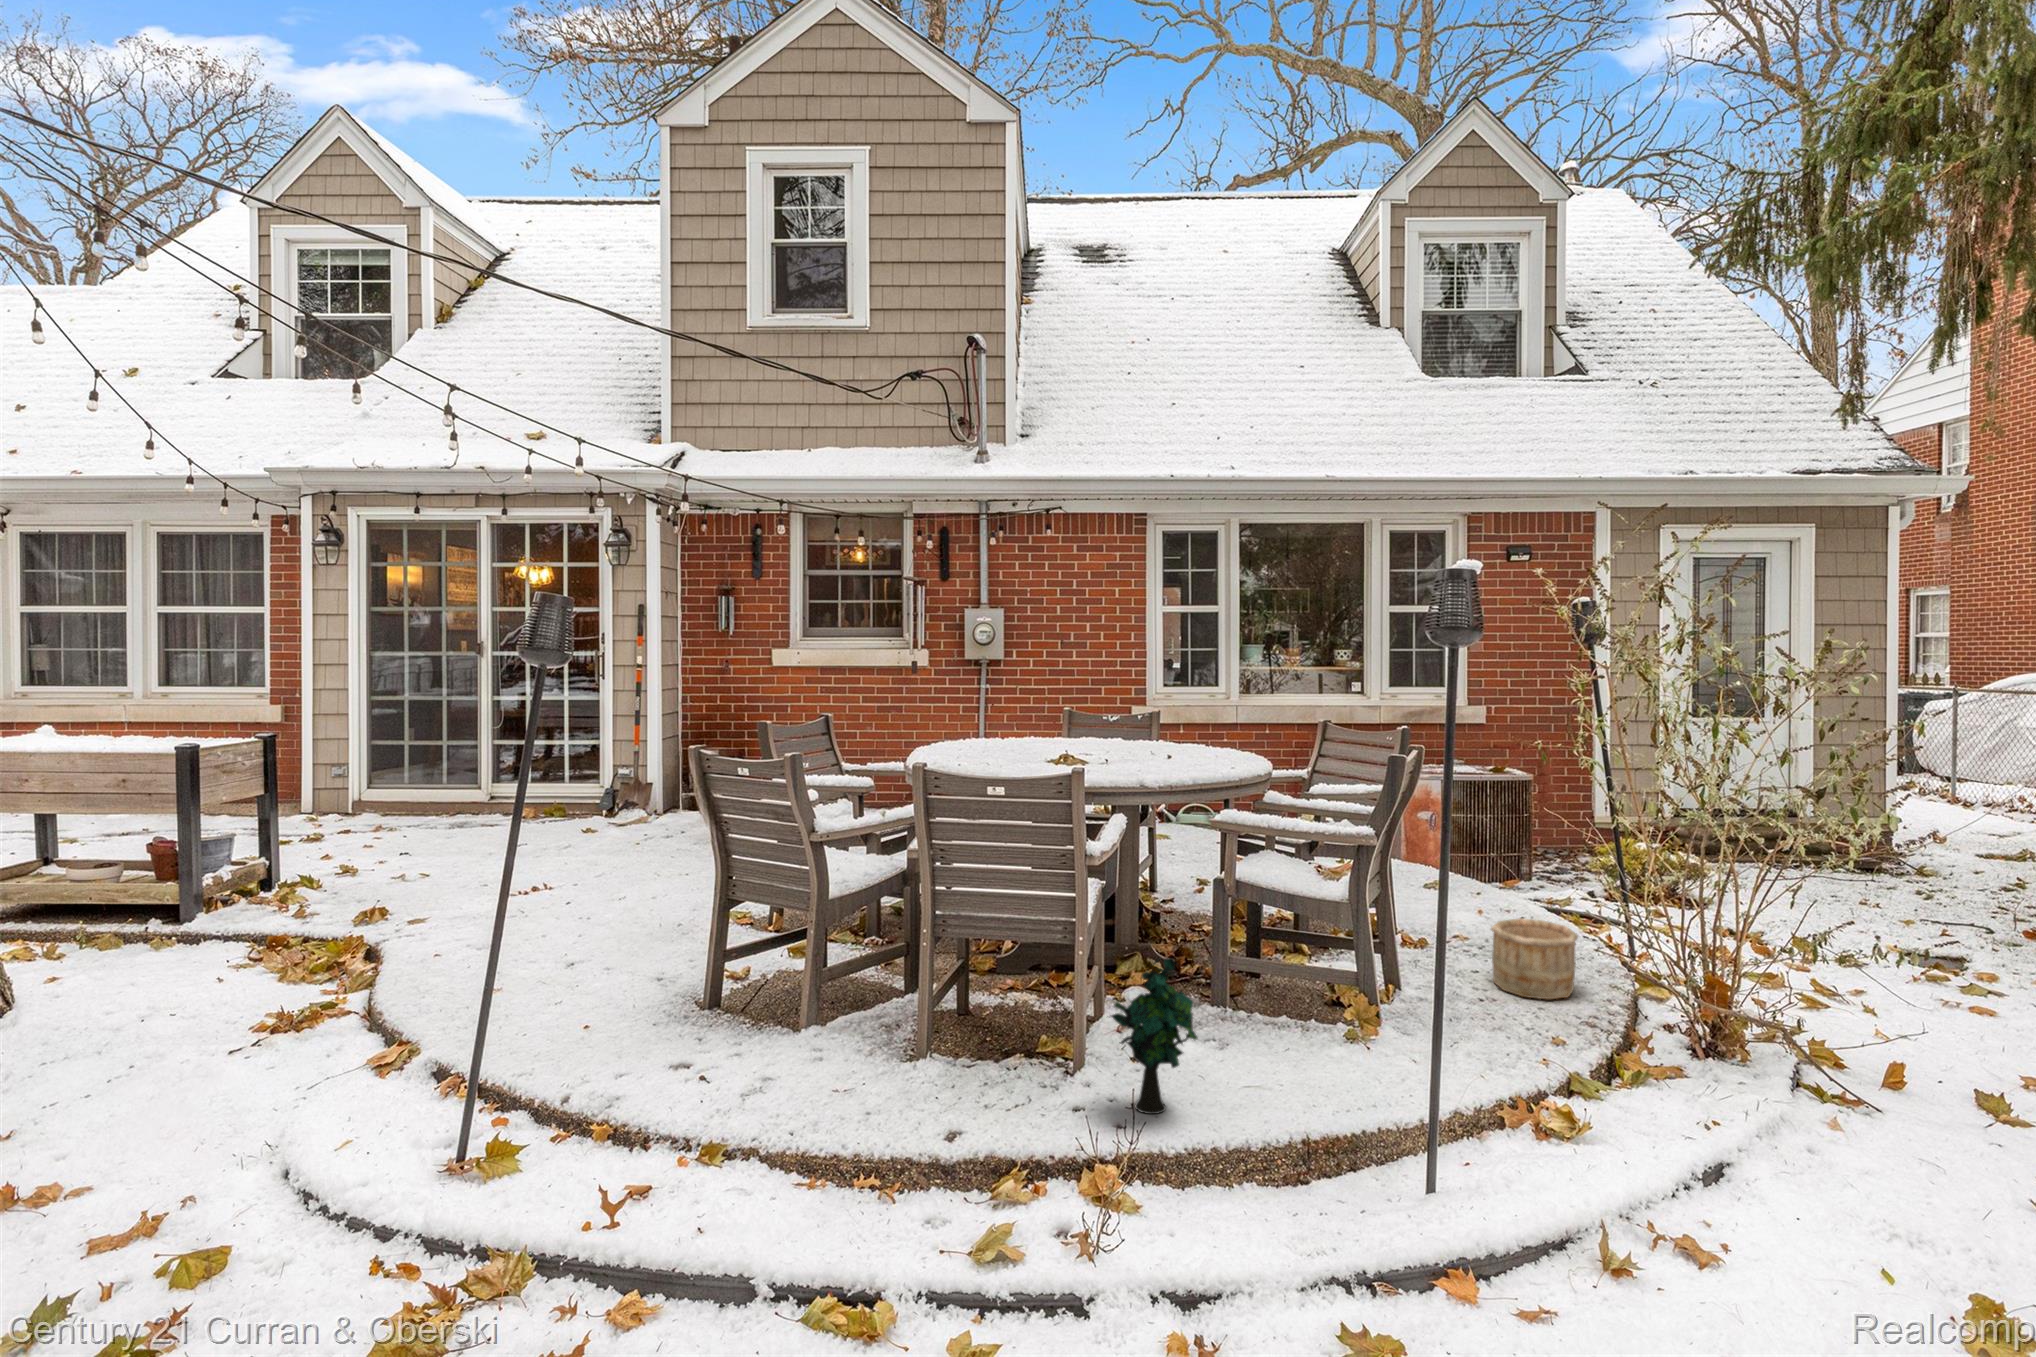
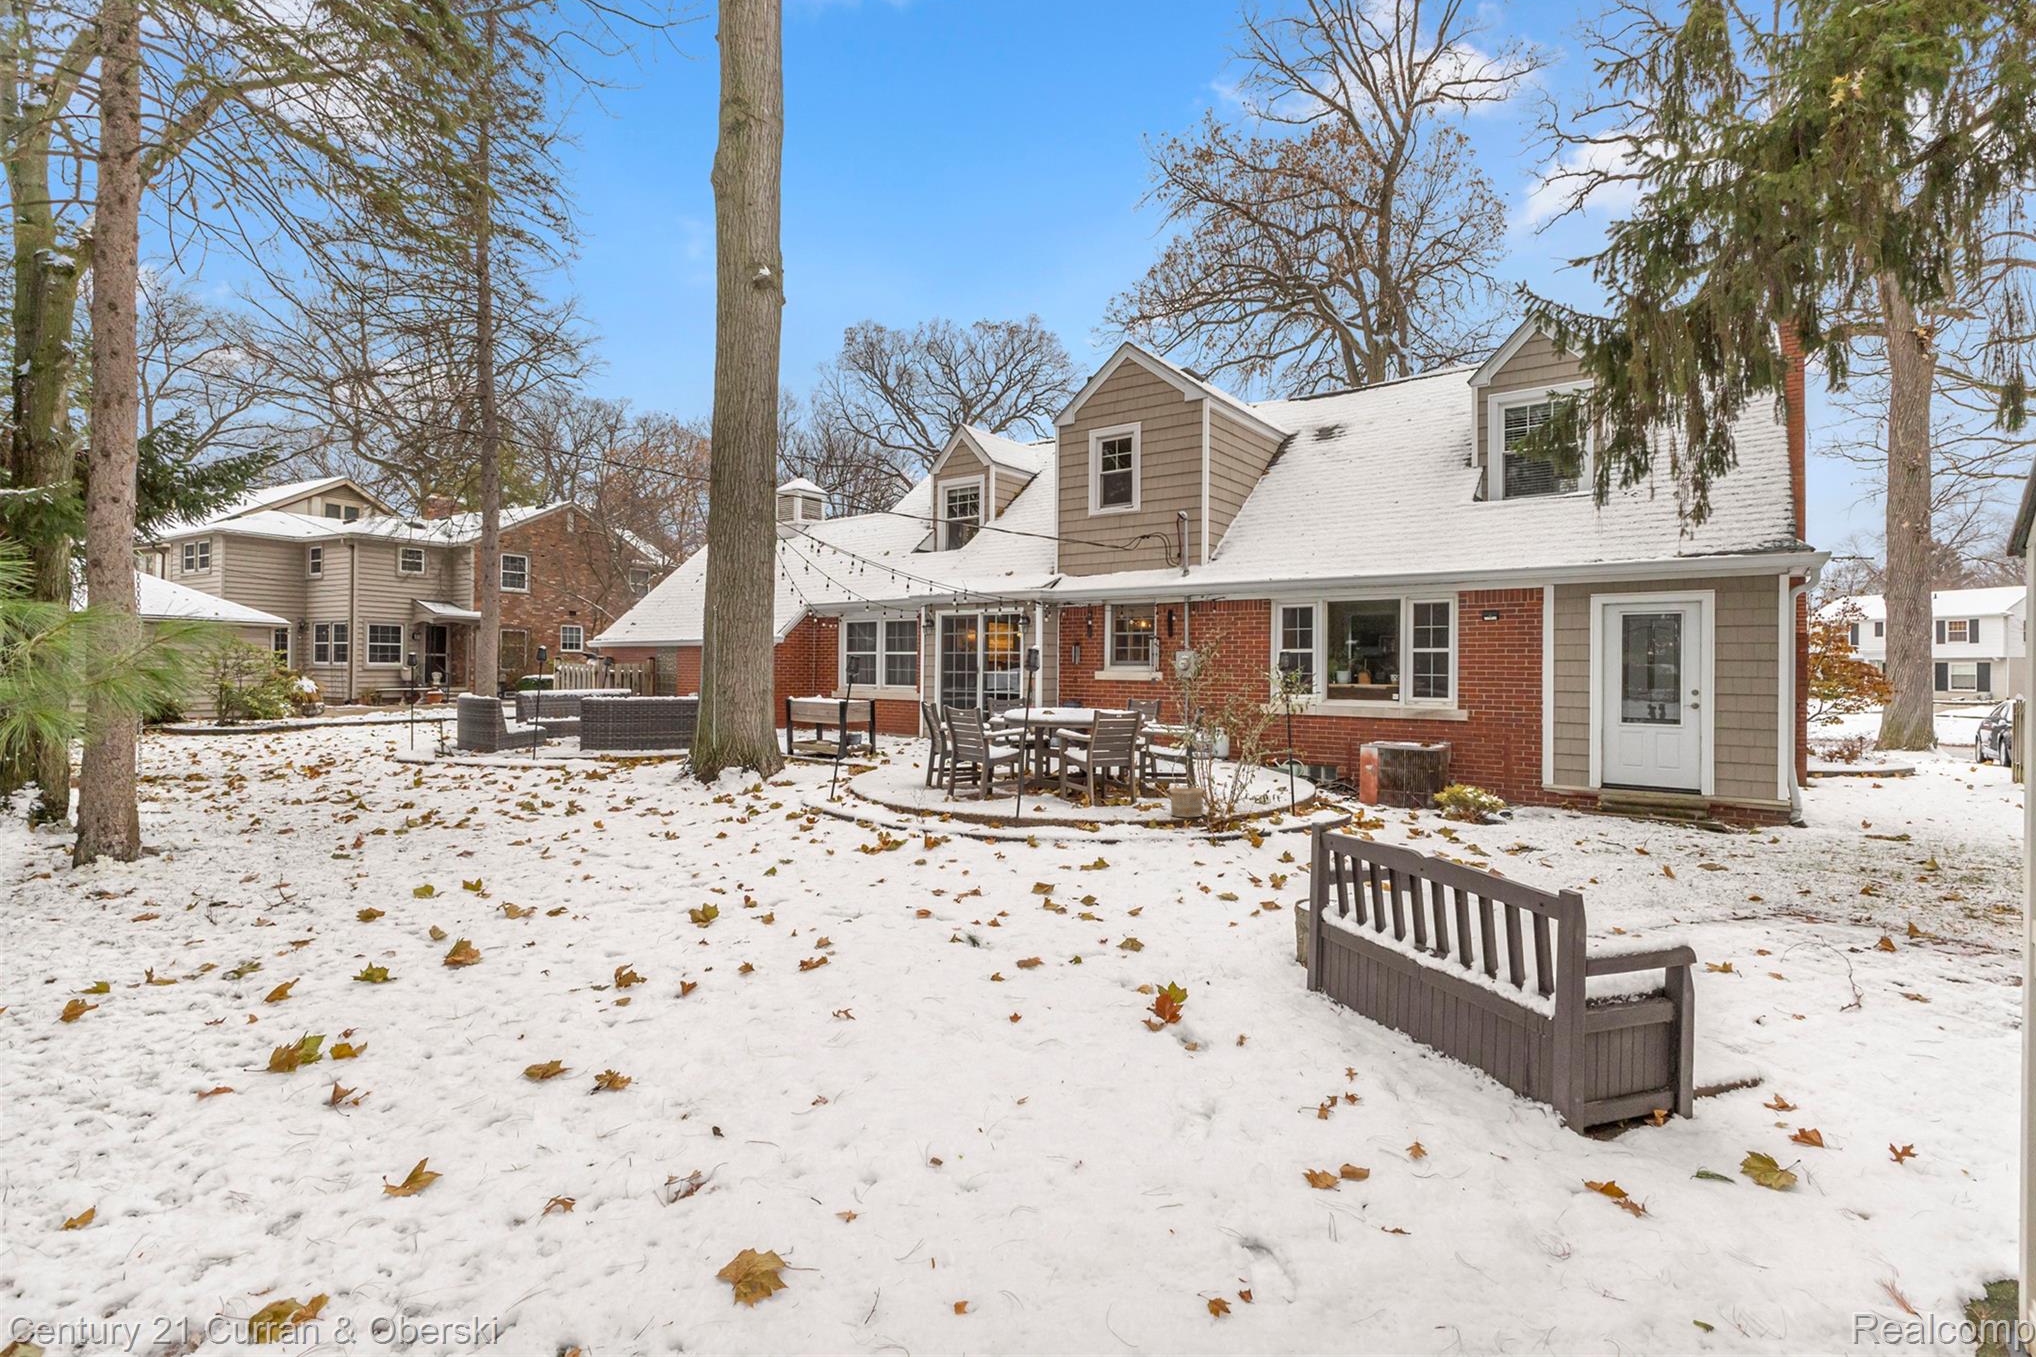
decorative plant: present [1111,958,1197,1114] -> none [961,760,987,807]

